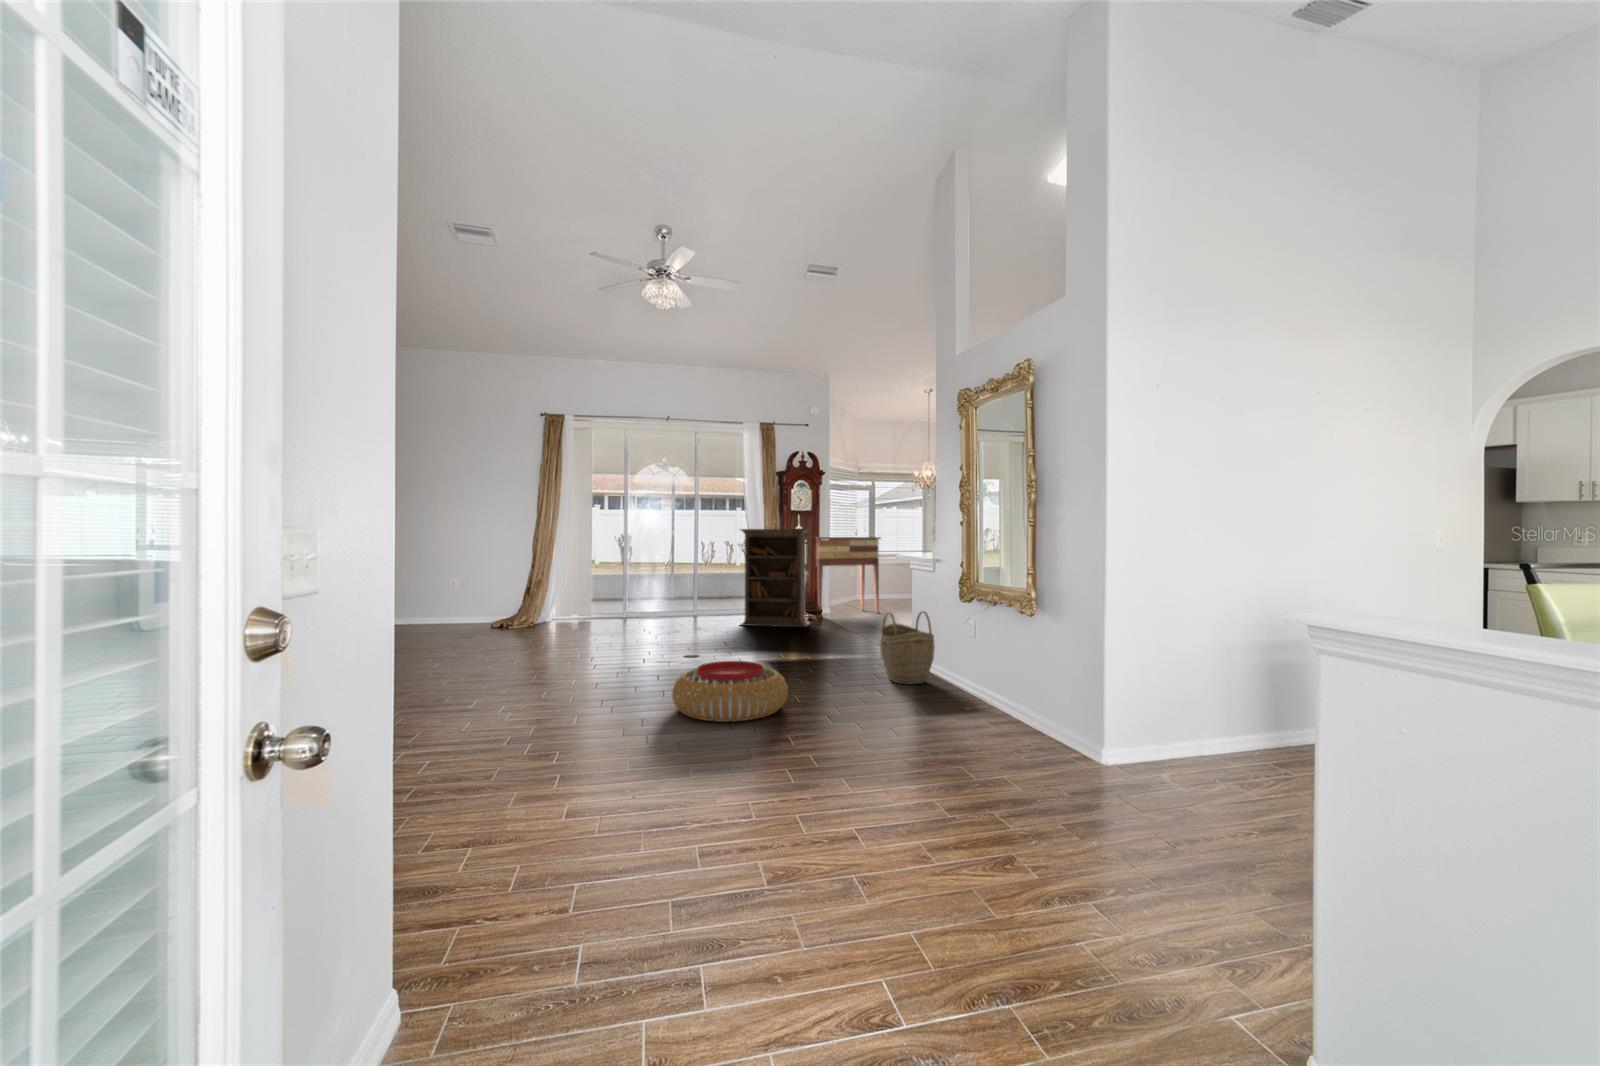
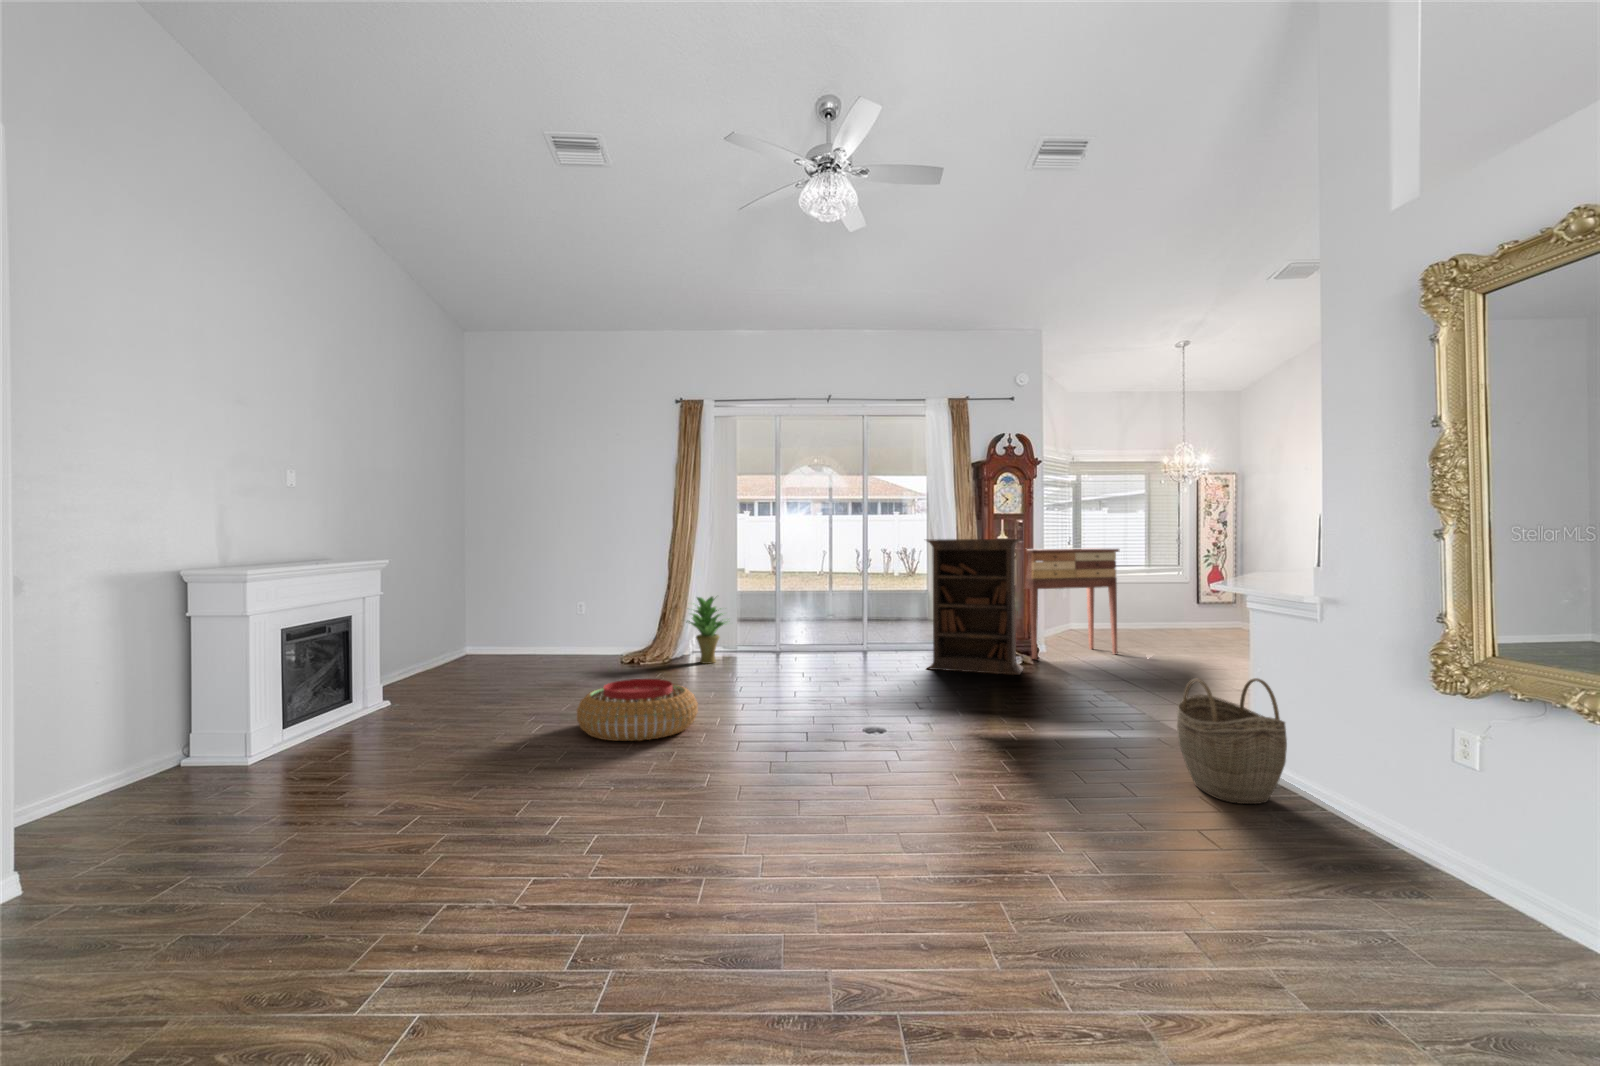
potted plant: none [544,572,588,627] -> present [687,597,727,664]
pouf: present [672,661,788,722] -> present [577,679,698,741]

